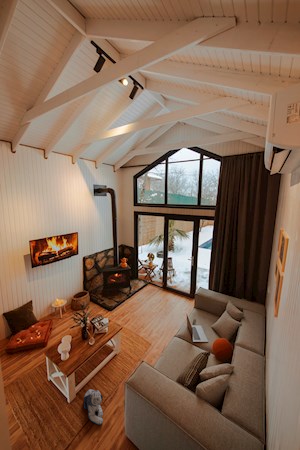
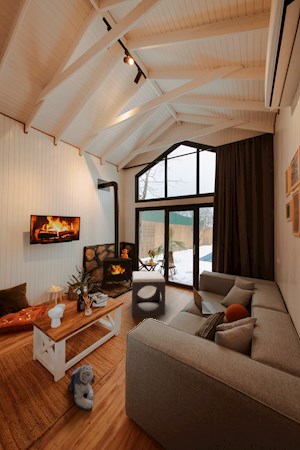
footstool: none [131,287,162,332] -> present [132,271,165,316]

